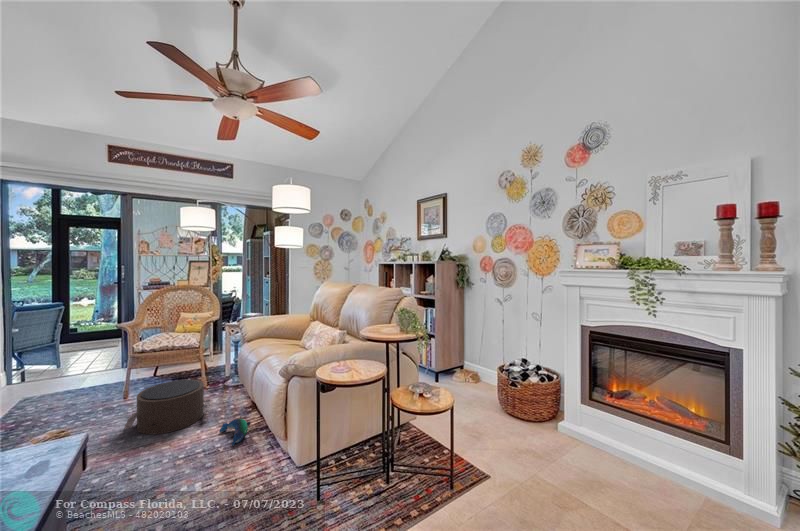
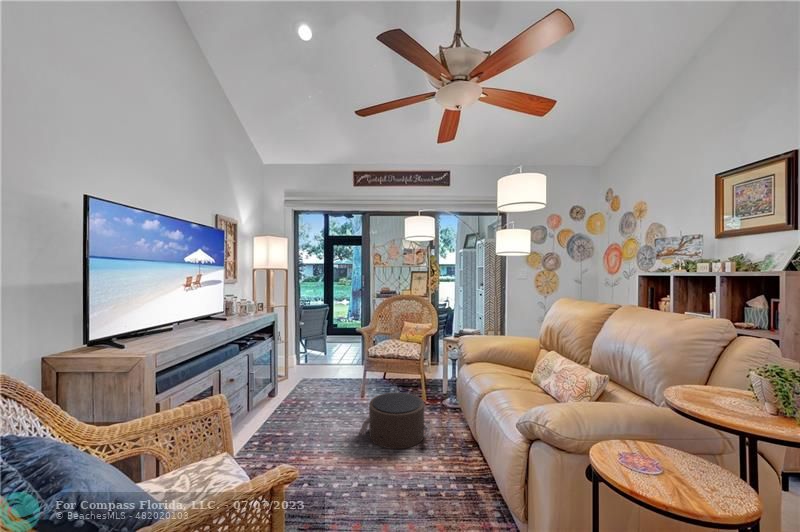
plush toy: present [219,419,250,446] -> none [439,458,473,494]

